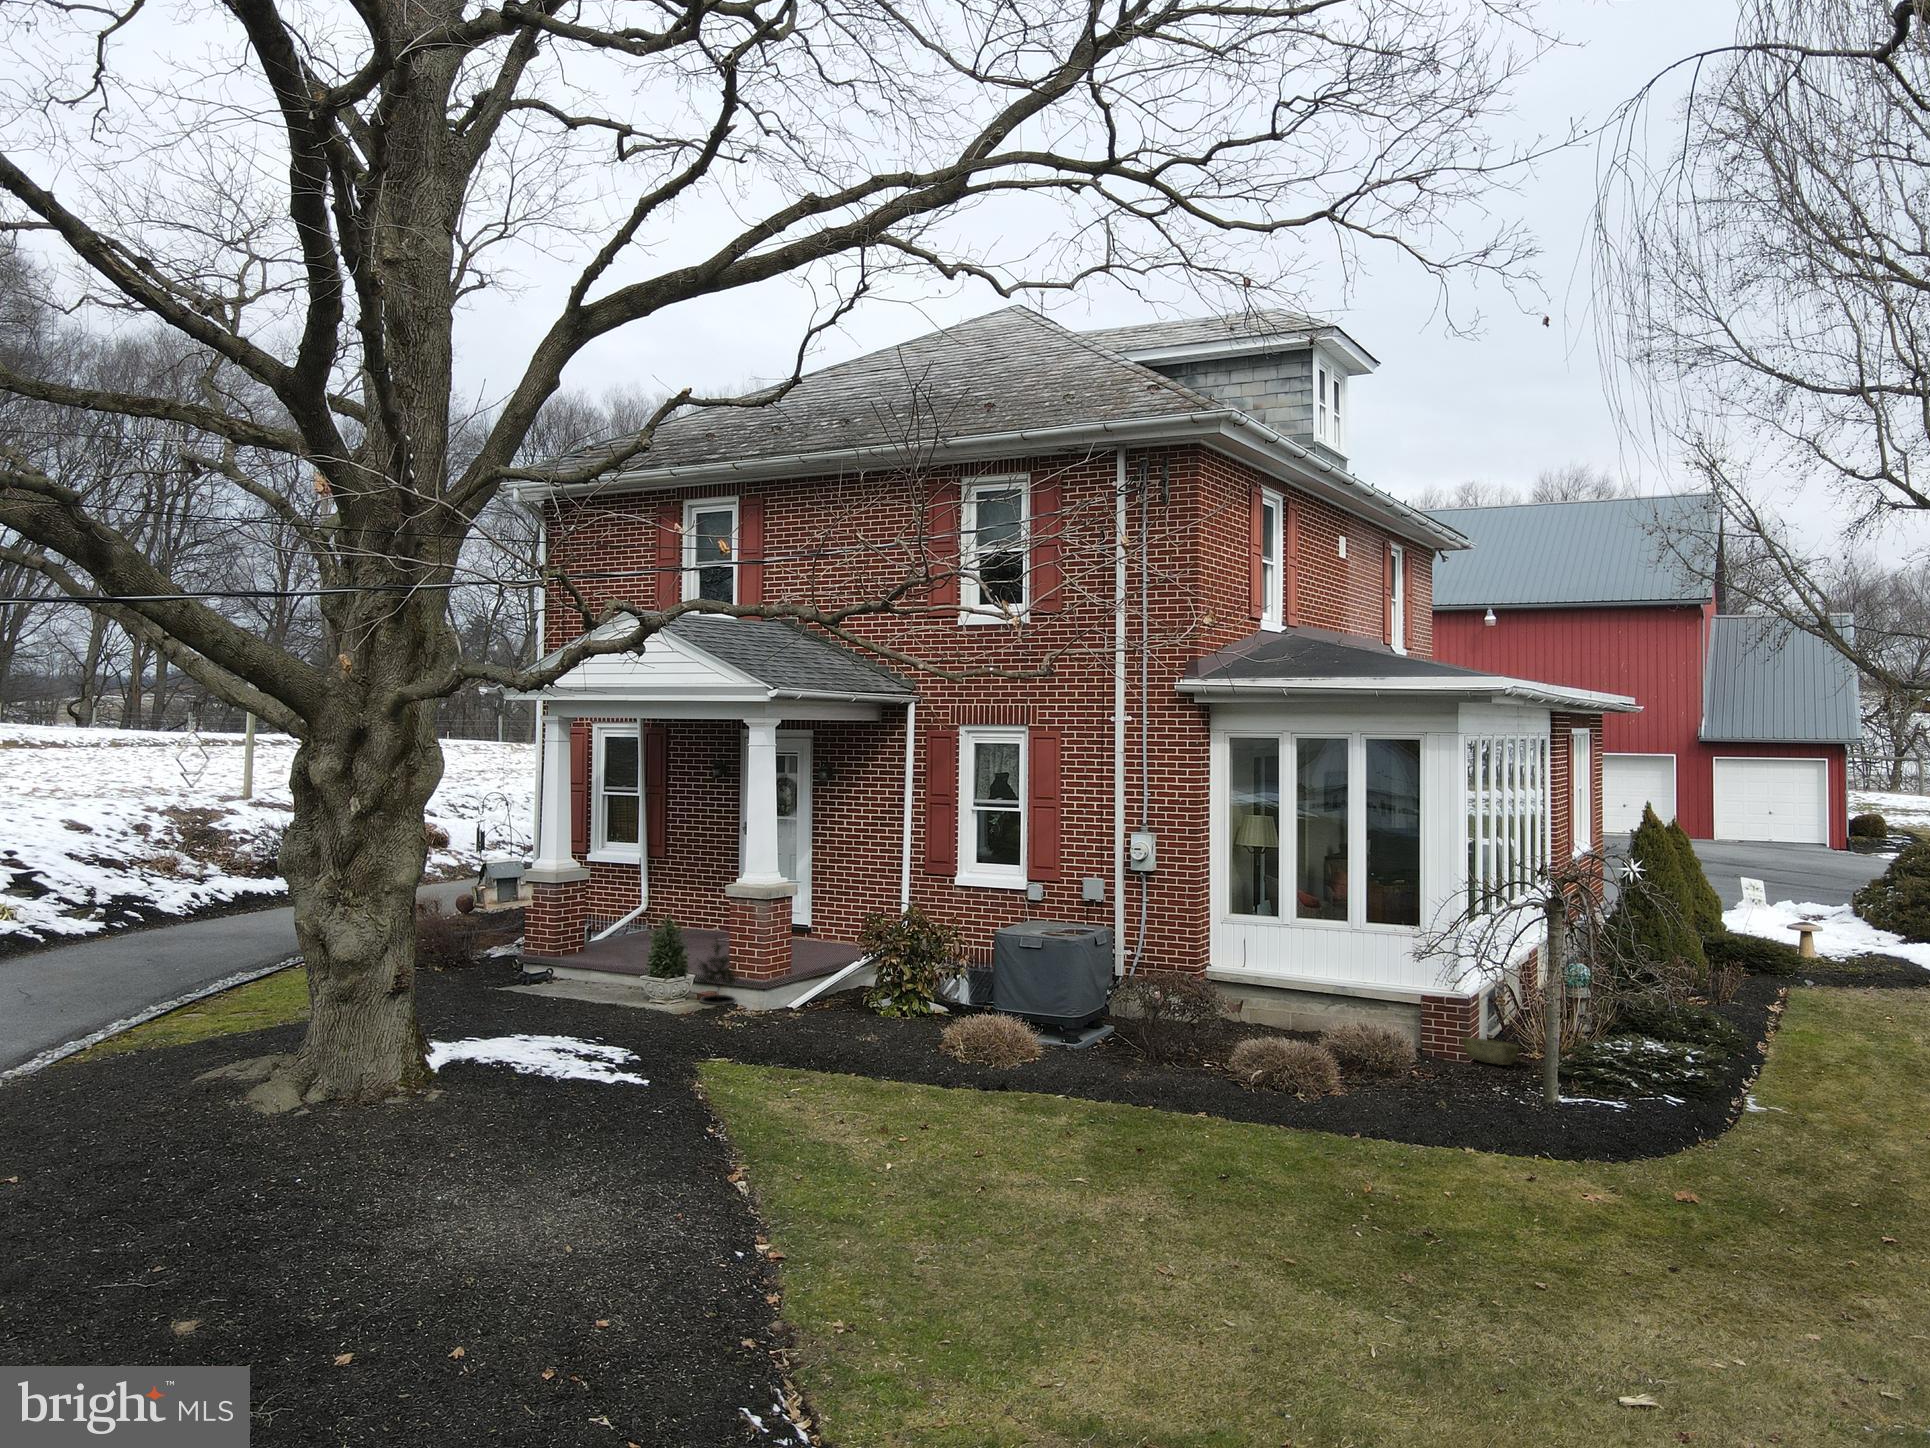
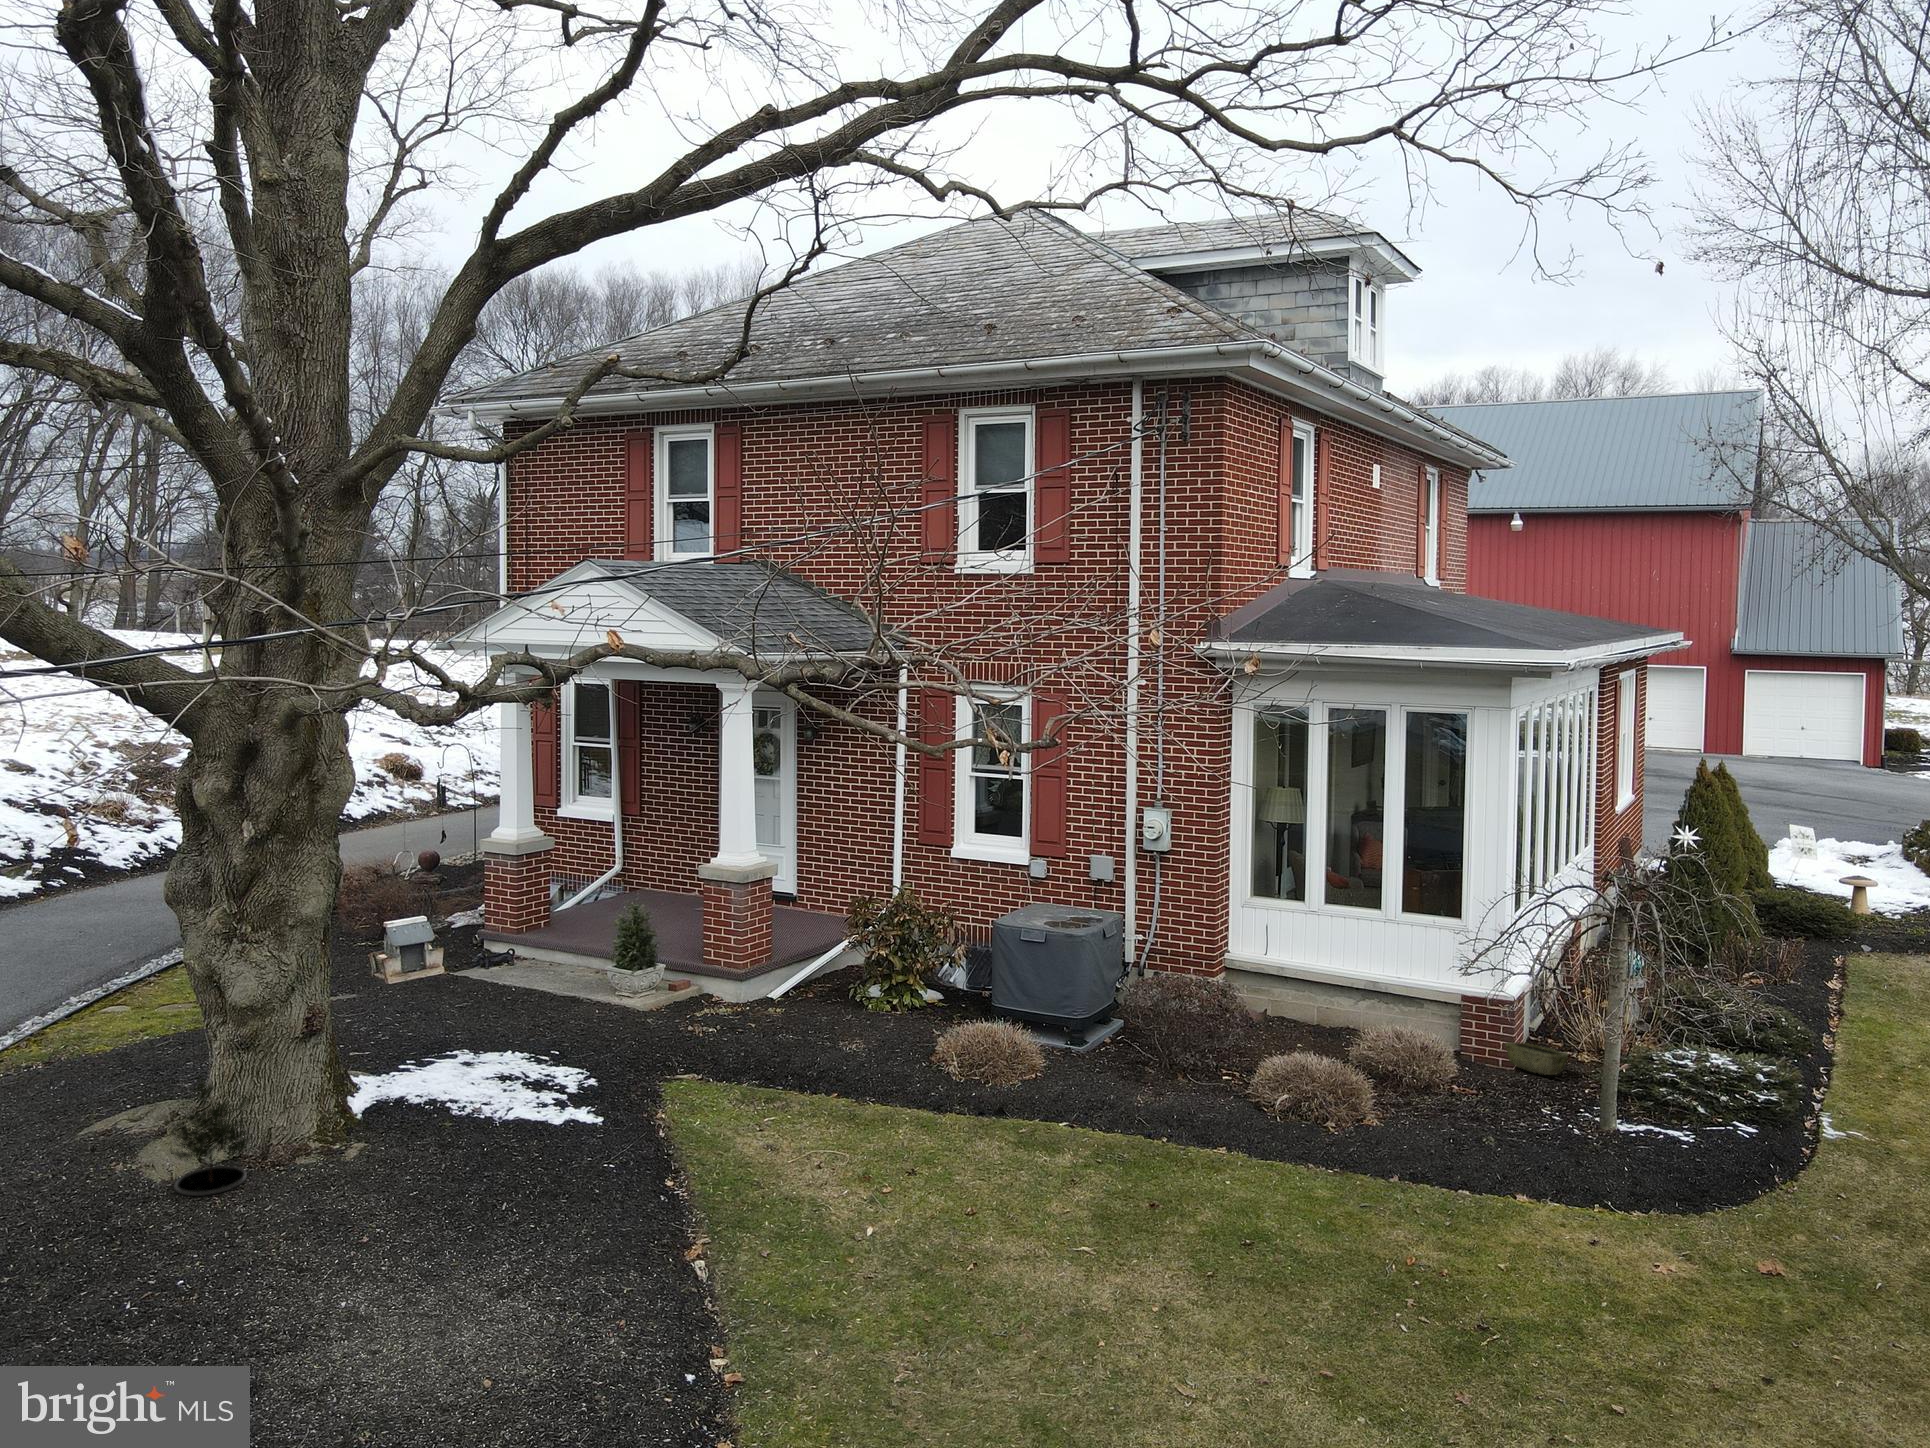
potted tree: present [698,938,739,1005] -> present [166,1074,253,1196]

